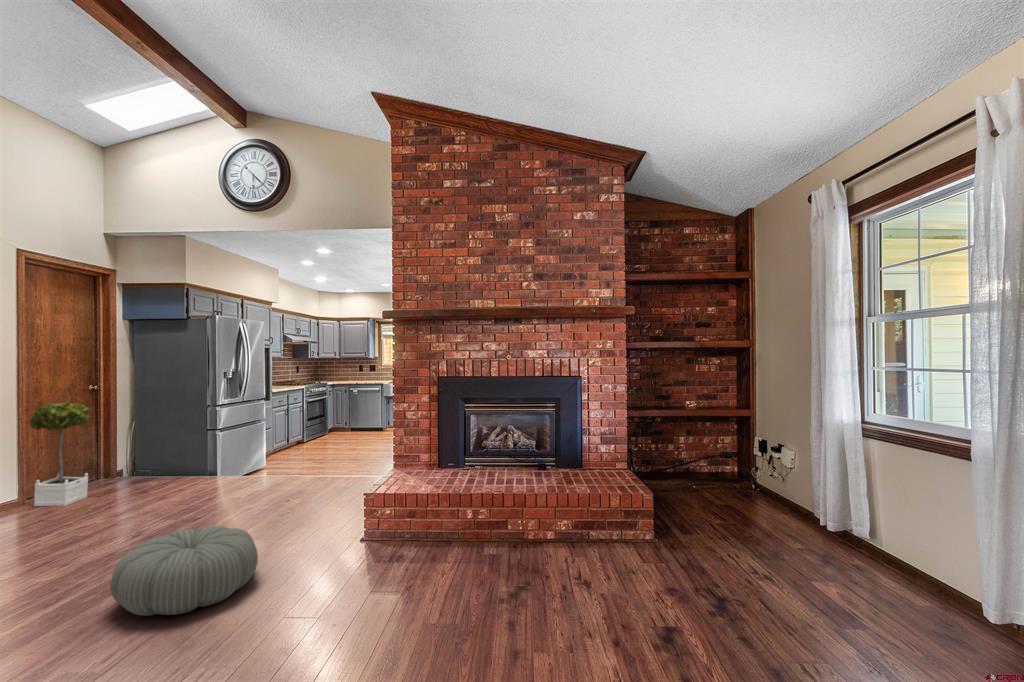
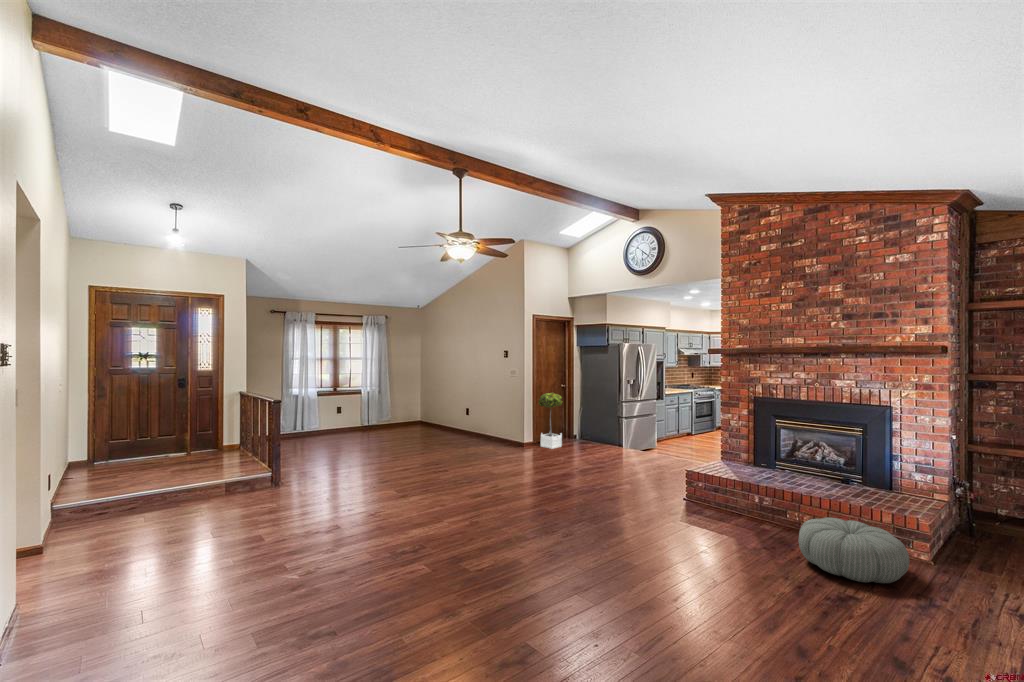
pouf: present [110,526,258,616] -> present [799,518,909,583]

